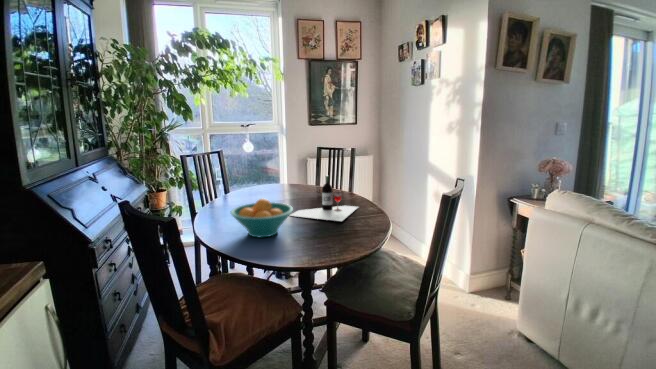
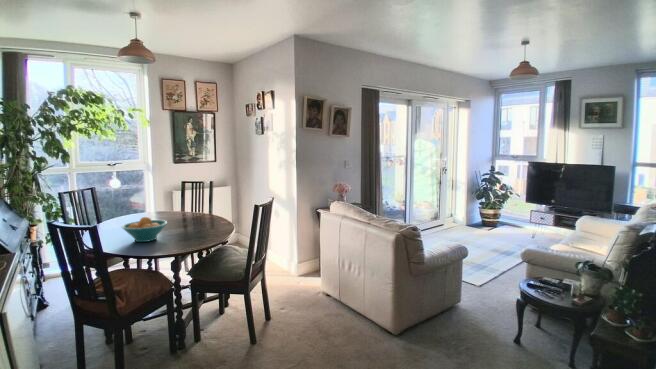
wine bottle: present [290,175,358,221] -> none [163,201,215,230]

